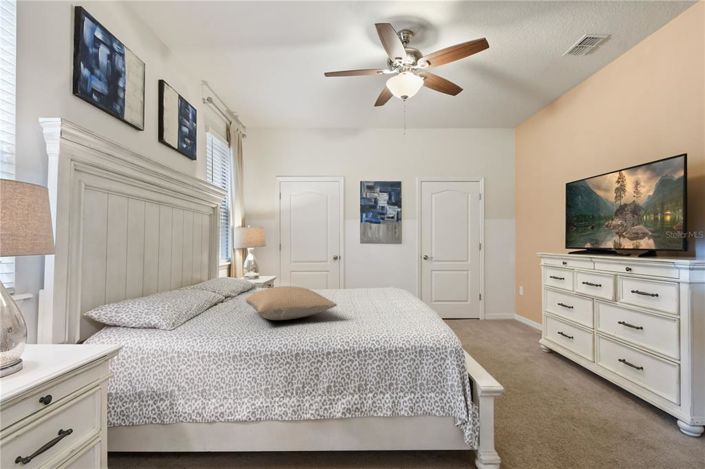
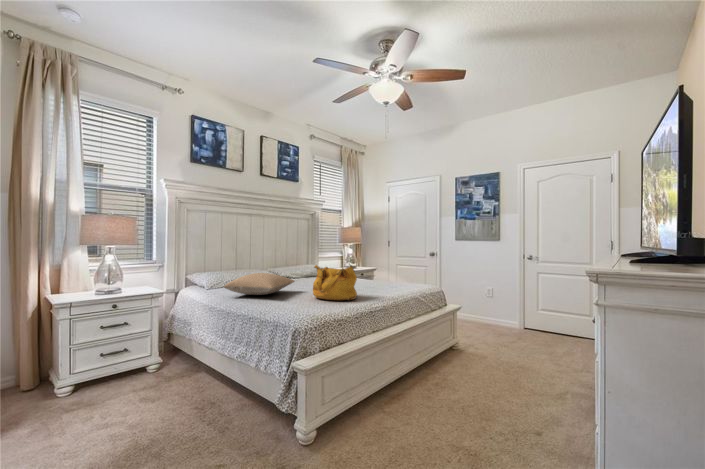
handbag: none [358,266,409,312] -> present [313,264,357,300]

